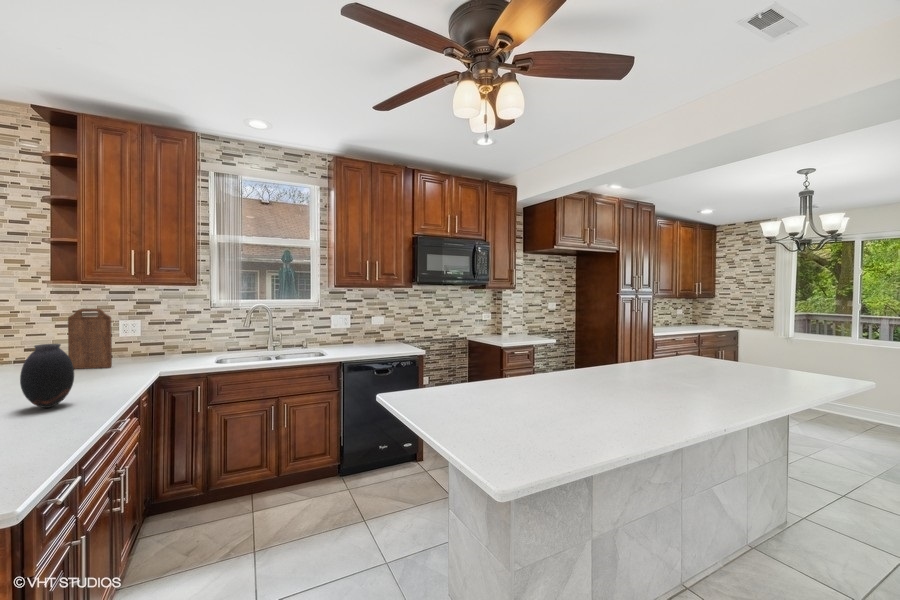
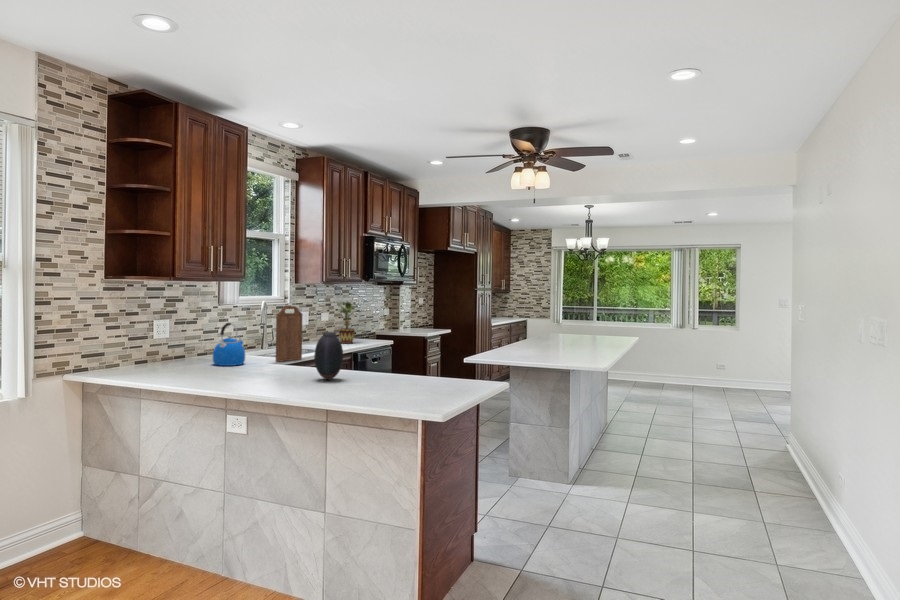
potted plant: none [366,305,398,349] -> present [339,302,357,344]
cutting board: present [68,308,112,369] -> present [276,306,302,362]
kettle: none [125,325,173,369] -> present [213,323,245,366]

